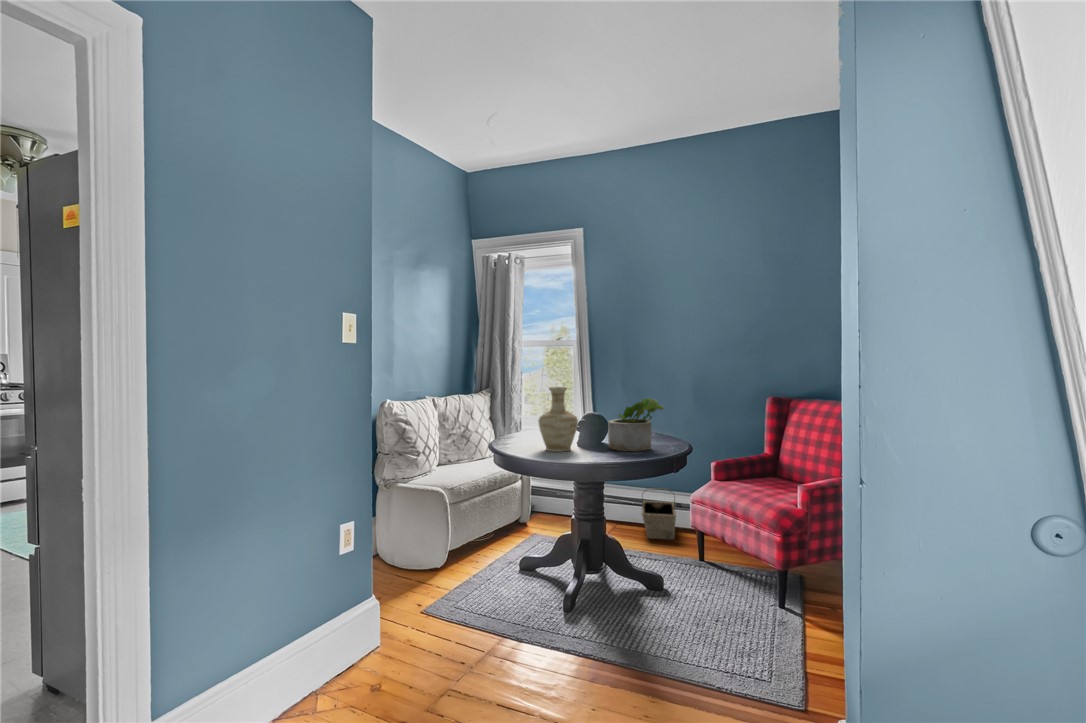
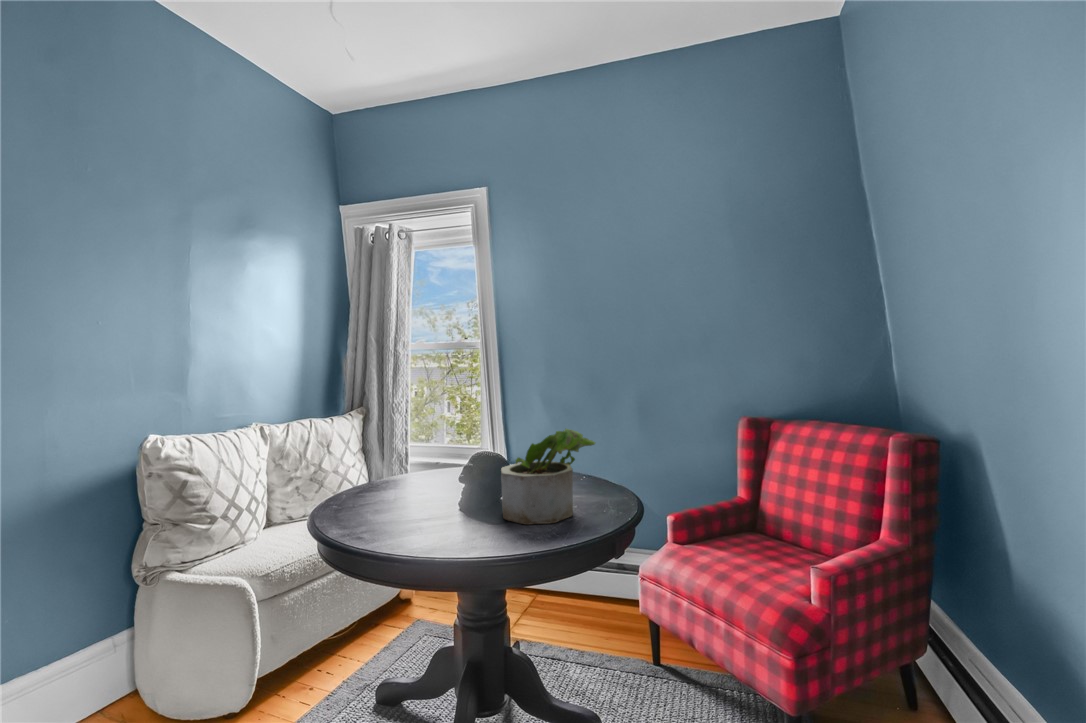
vase: present [538,387,578,452] -> none [374,412,446,530]
basket: present [642,488,676,540] -> none [570,543,618,619]

